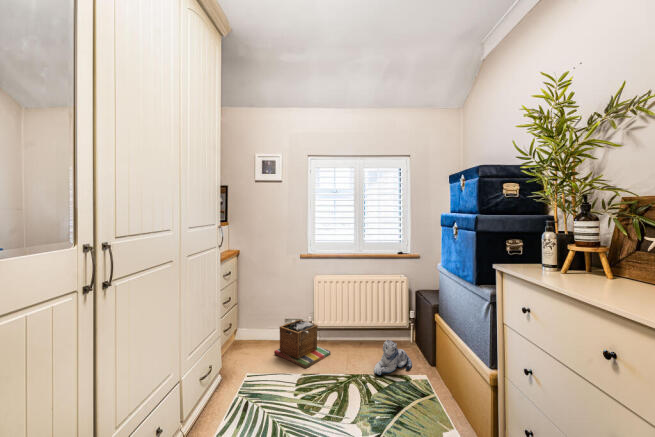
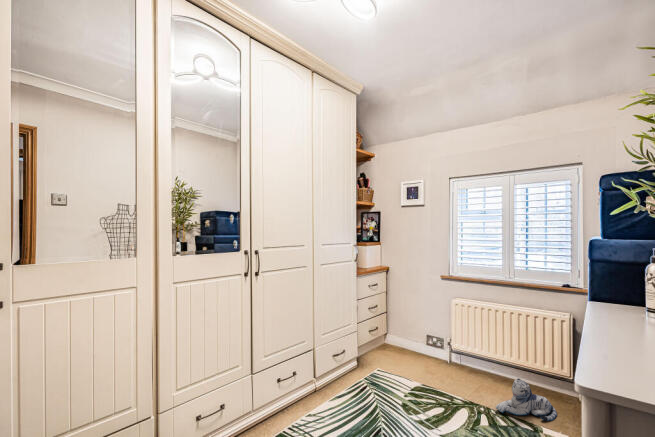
laundry basket: present [274,319,330,368] -> none [409,337,463,382]

